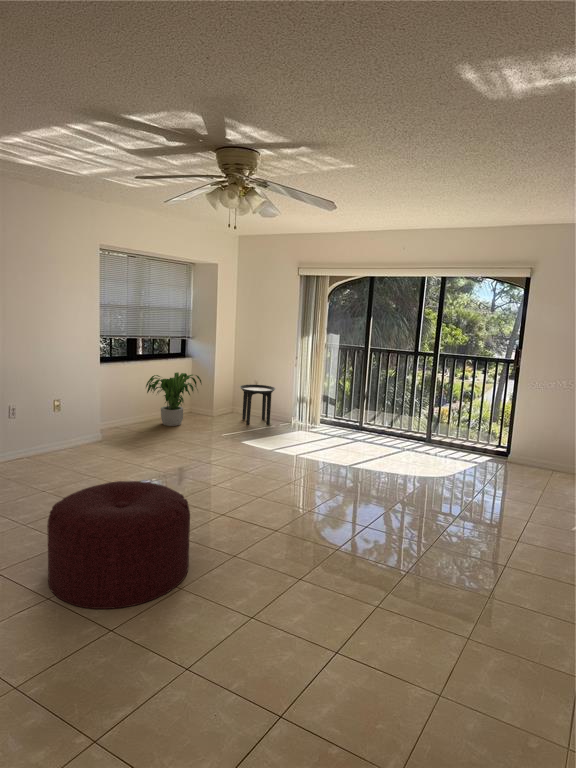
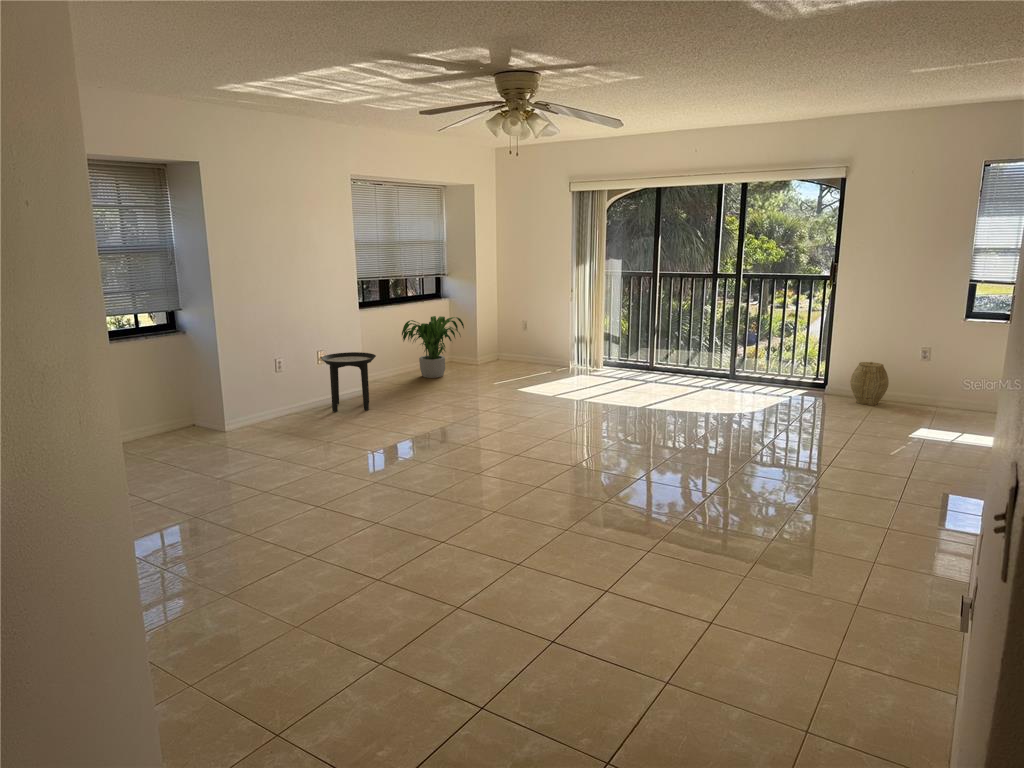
side table: present [240,385,276,424] -> present [321,352,376,412]
woven basket: none [530,437,563,475] -> present [850,362,889,405]
ottoman: present [47,481,190,609] -> none [367,417,498,524]

